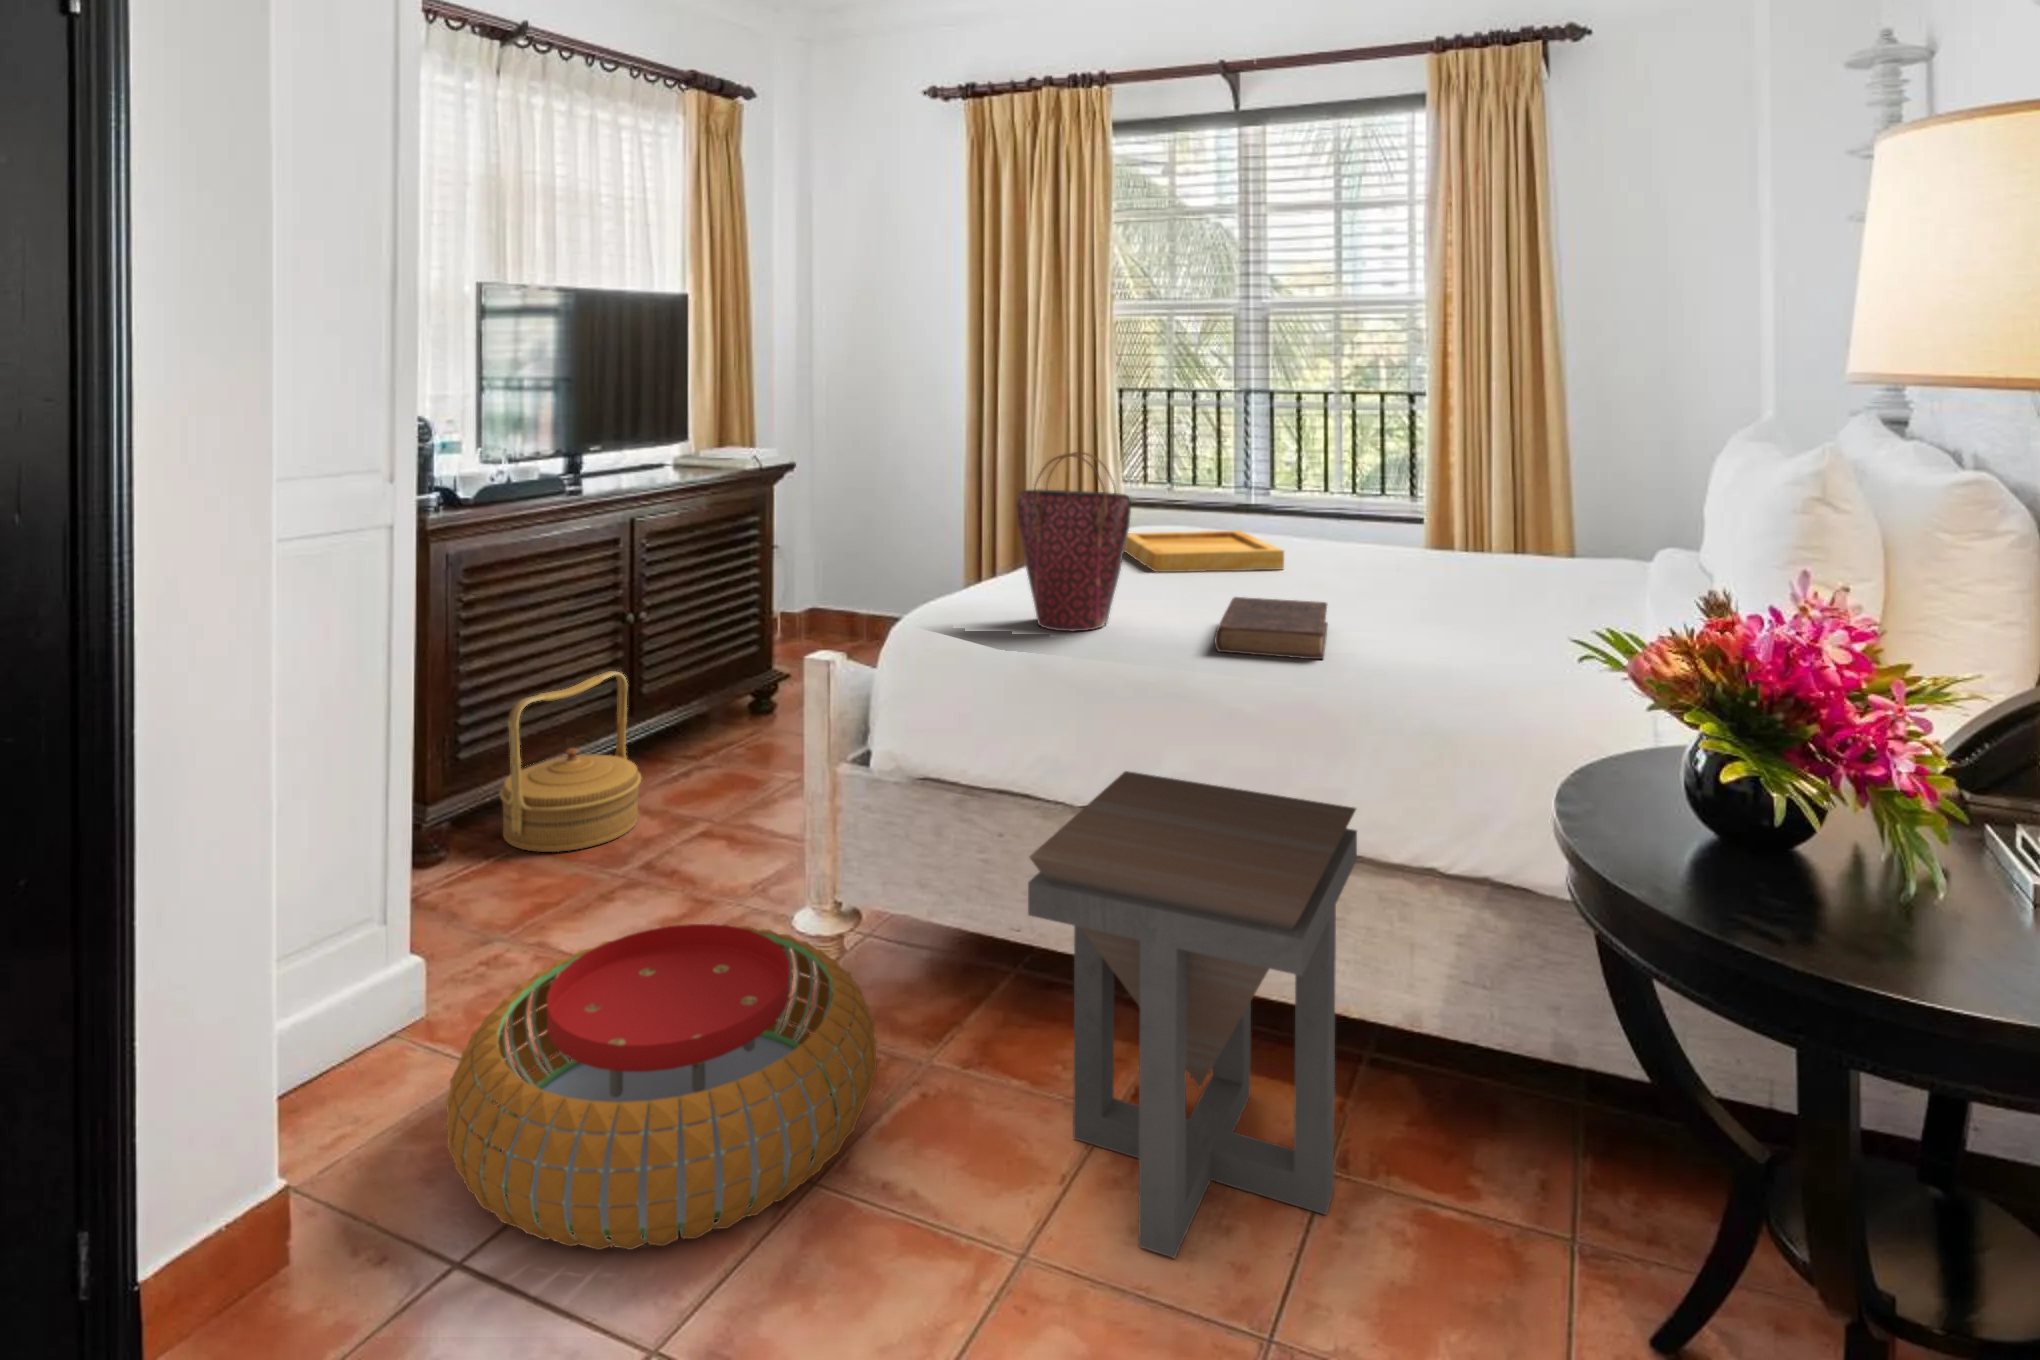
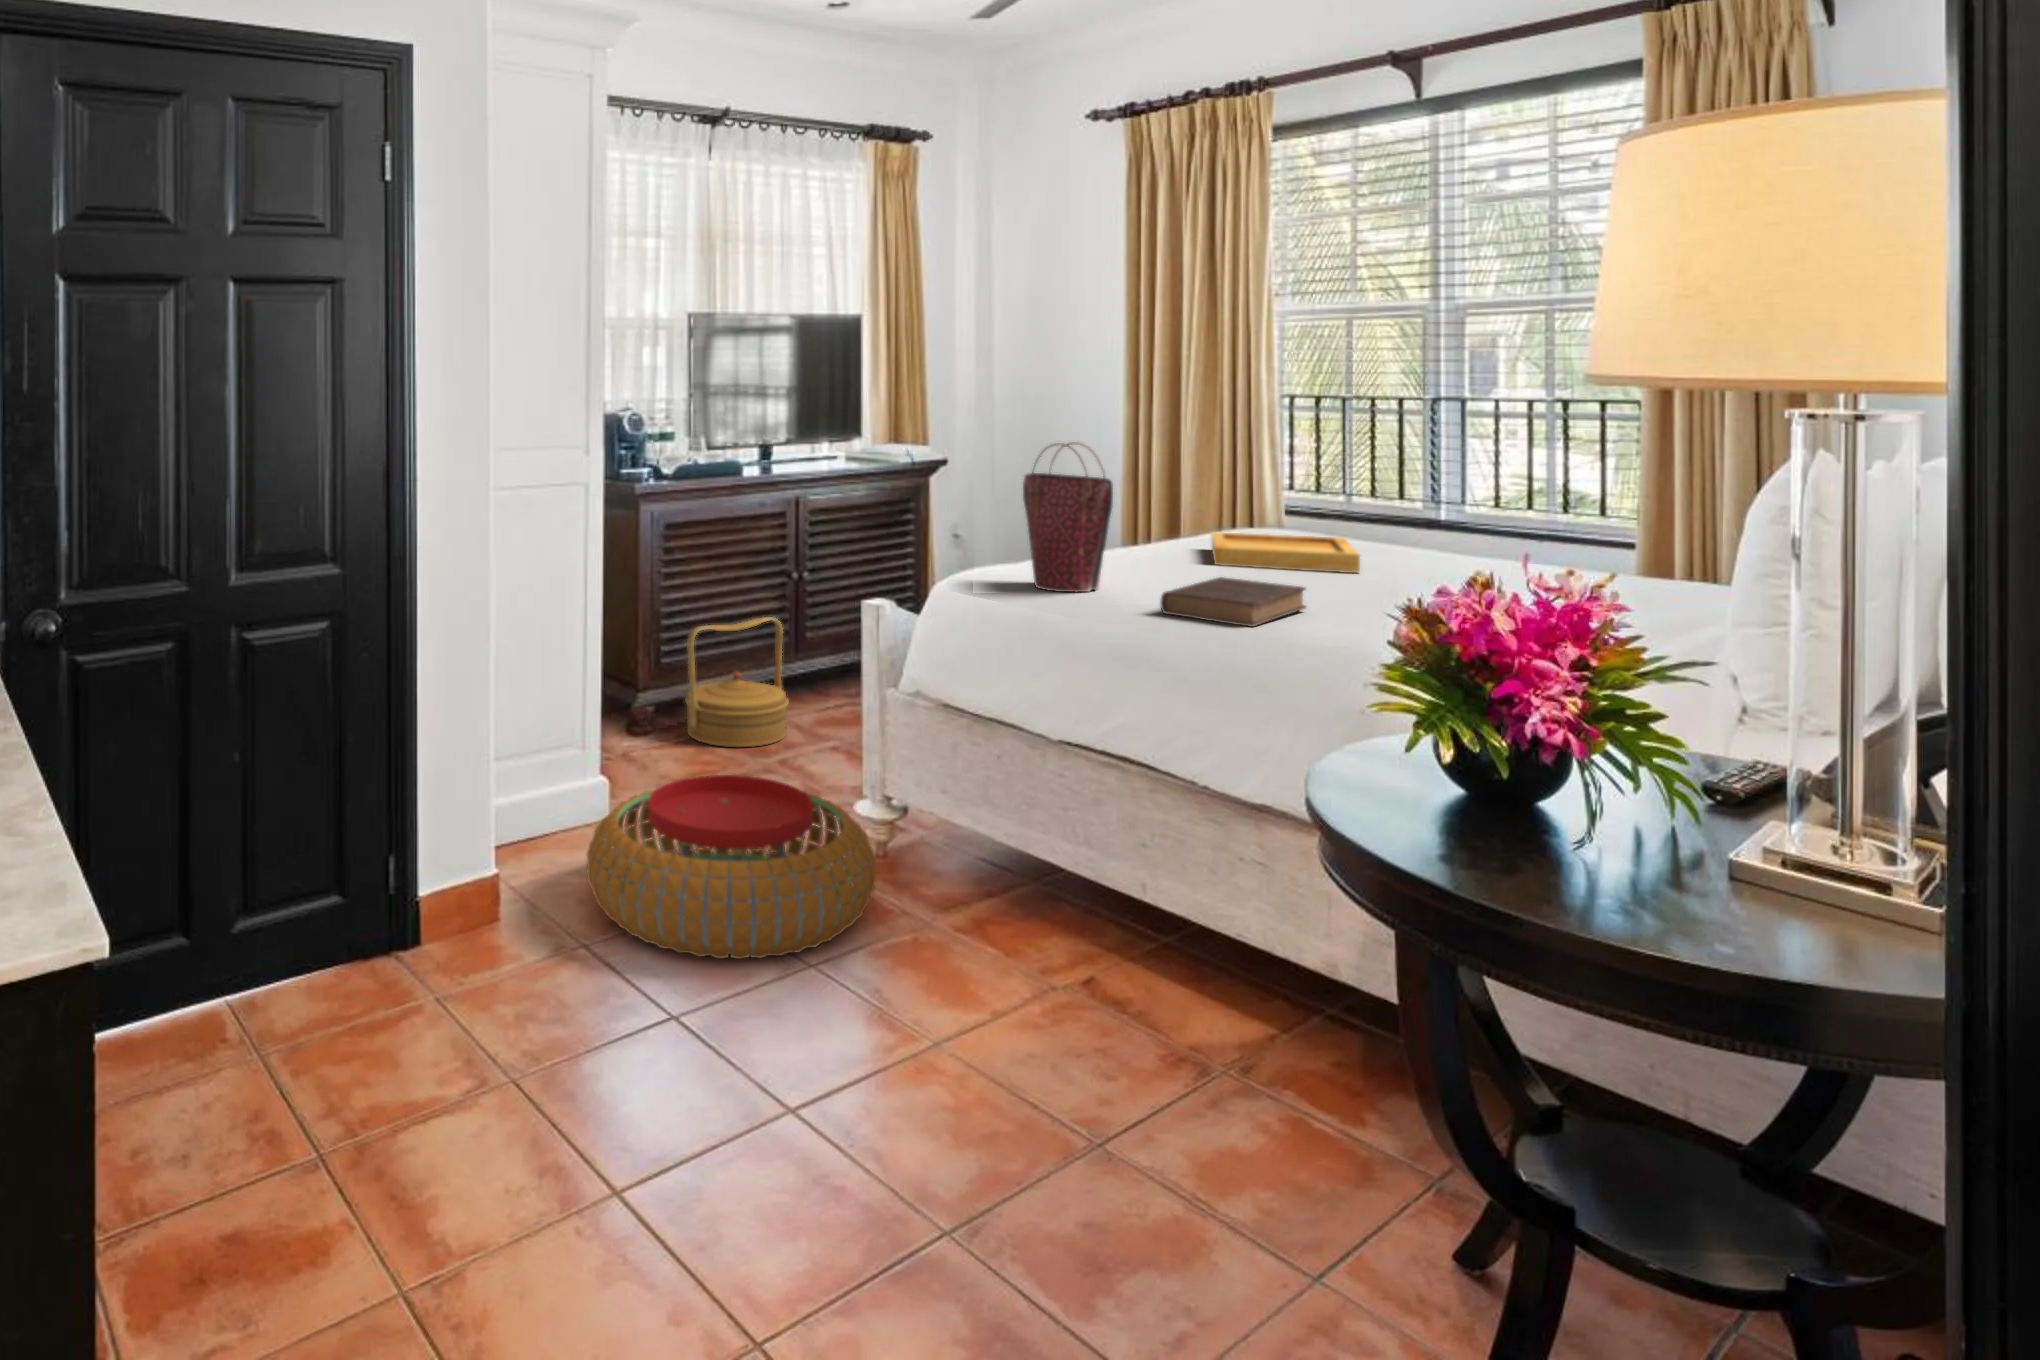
side table: present [1028,771,1357,1258] -> none [947,706,1264,1072]

